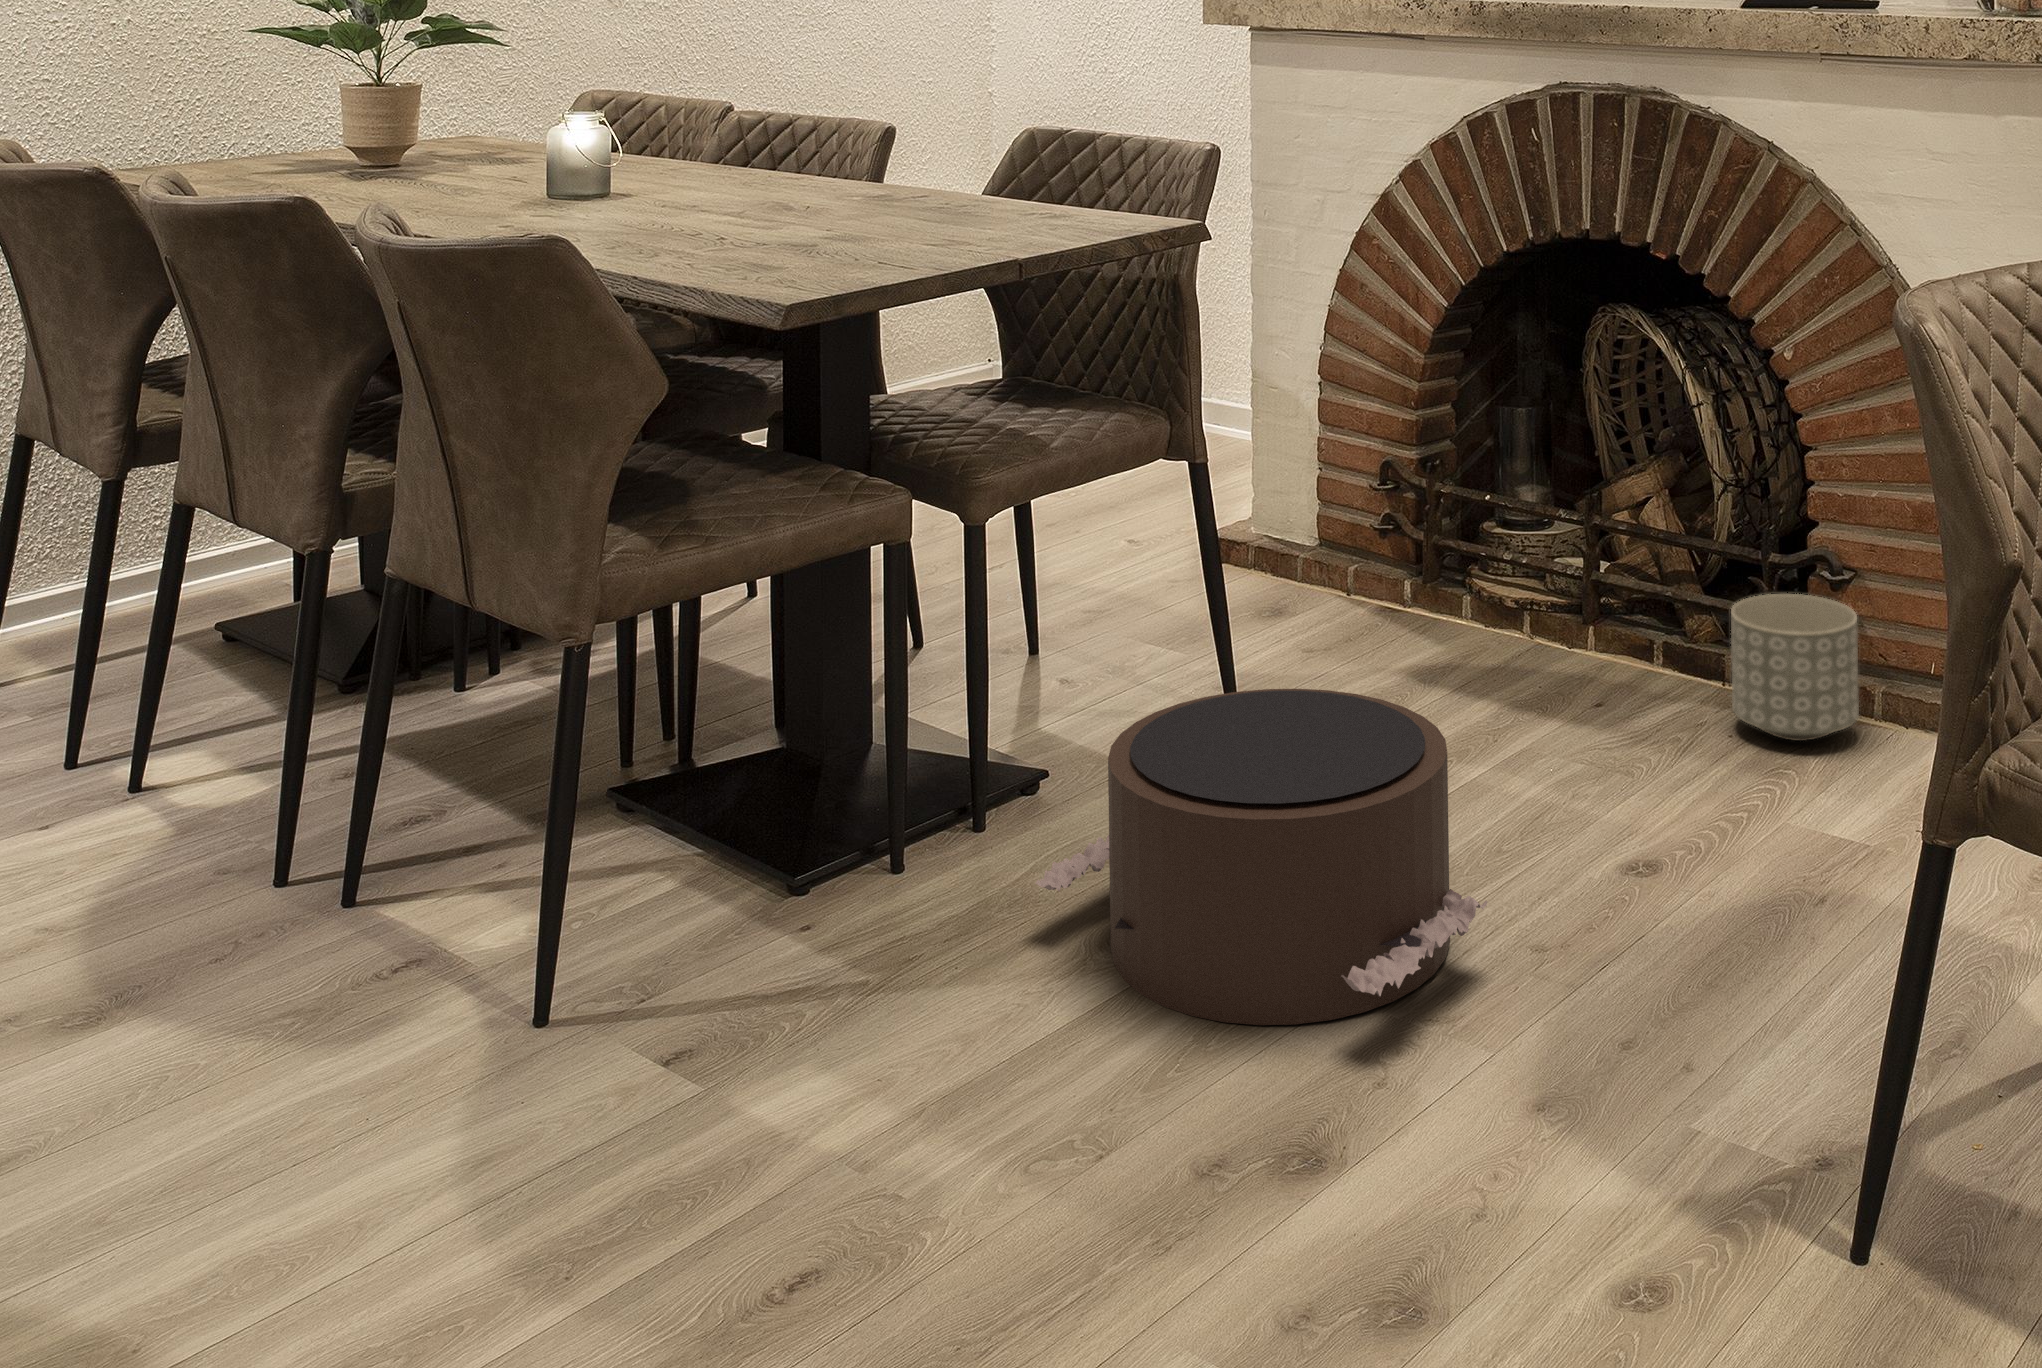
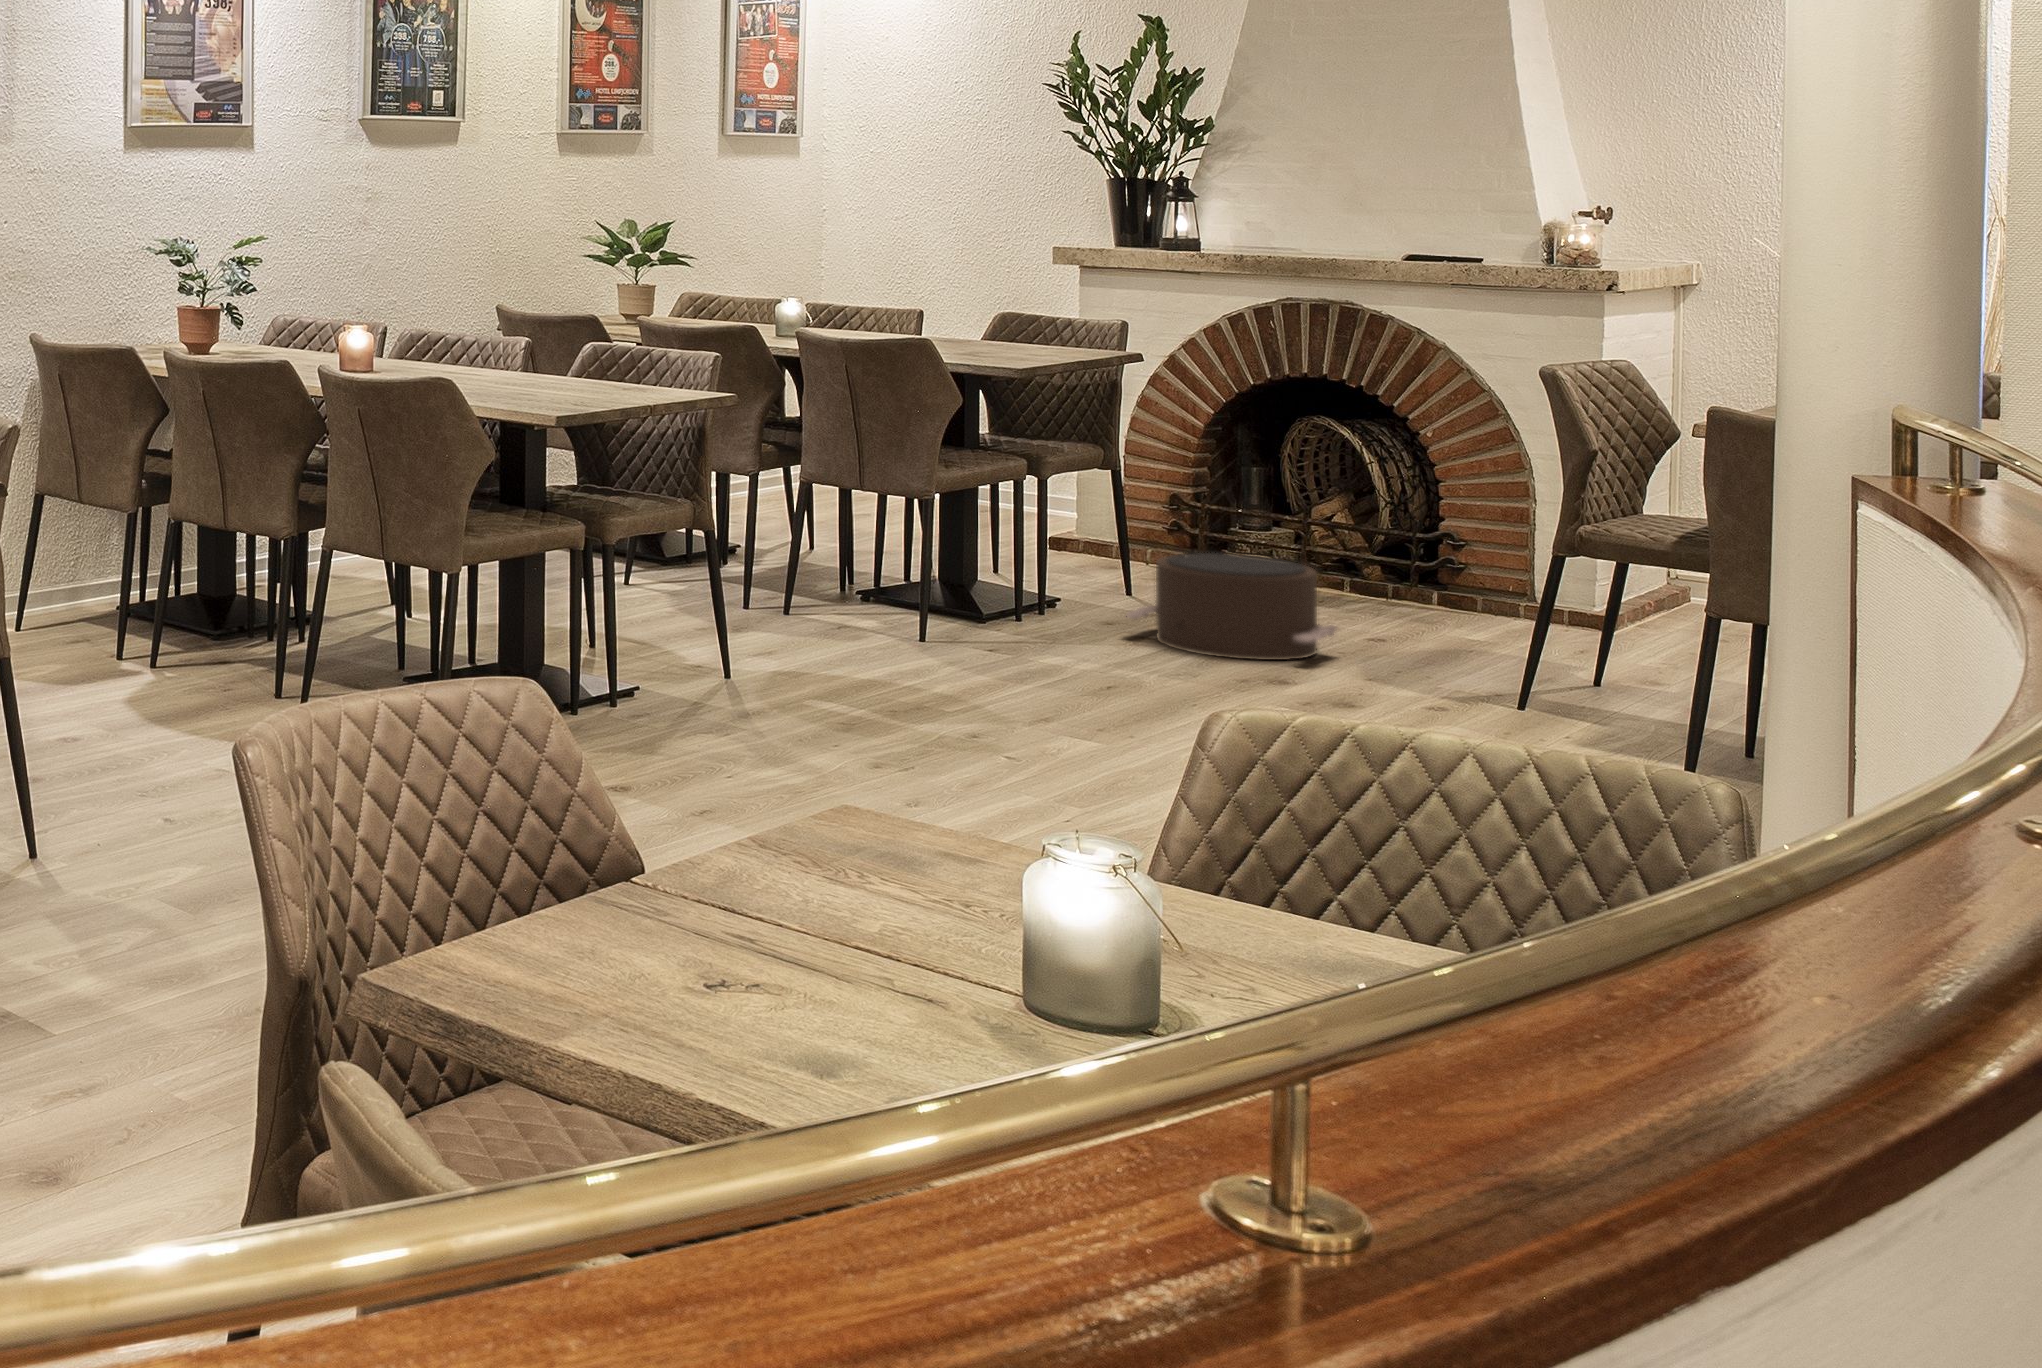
planter: present [1731,594,1859,741] -> none [1405,553,1478,619]

